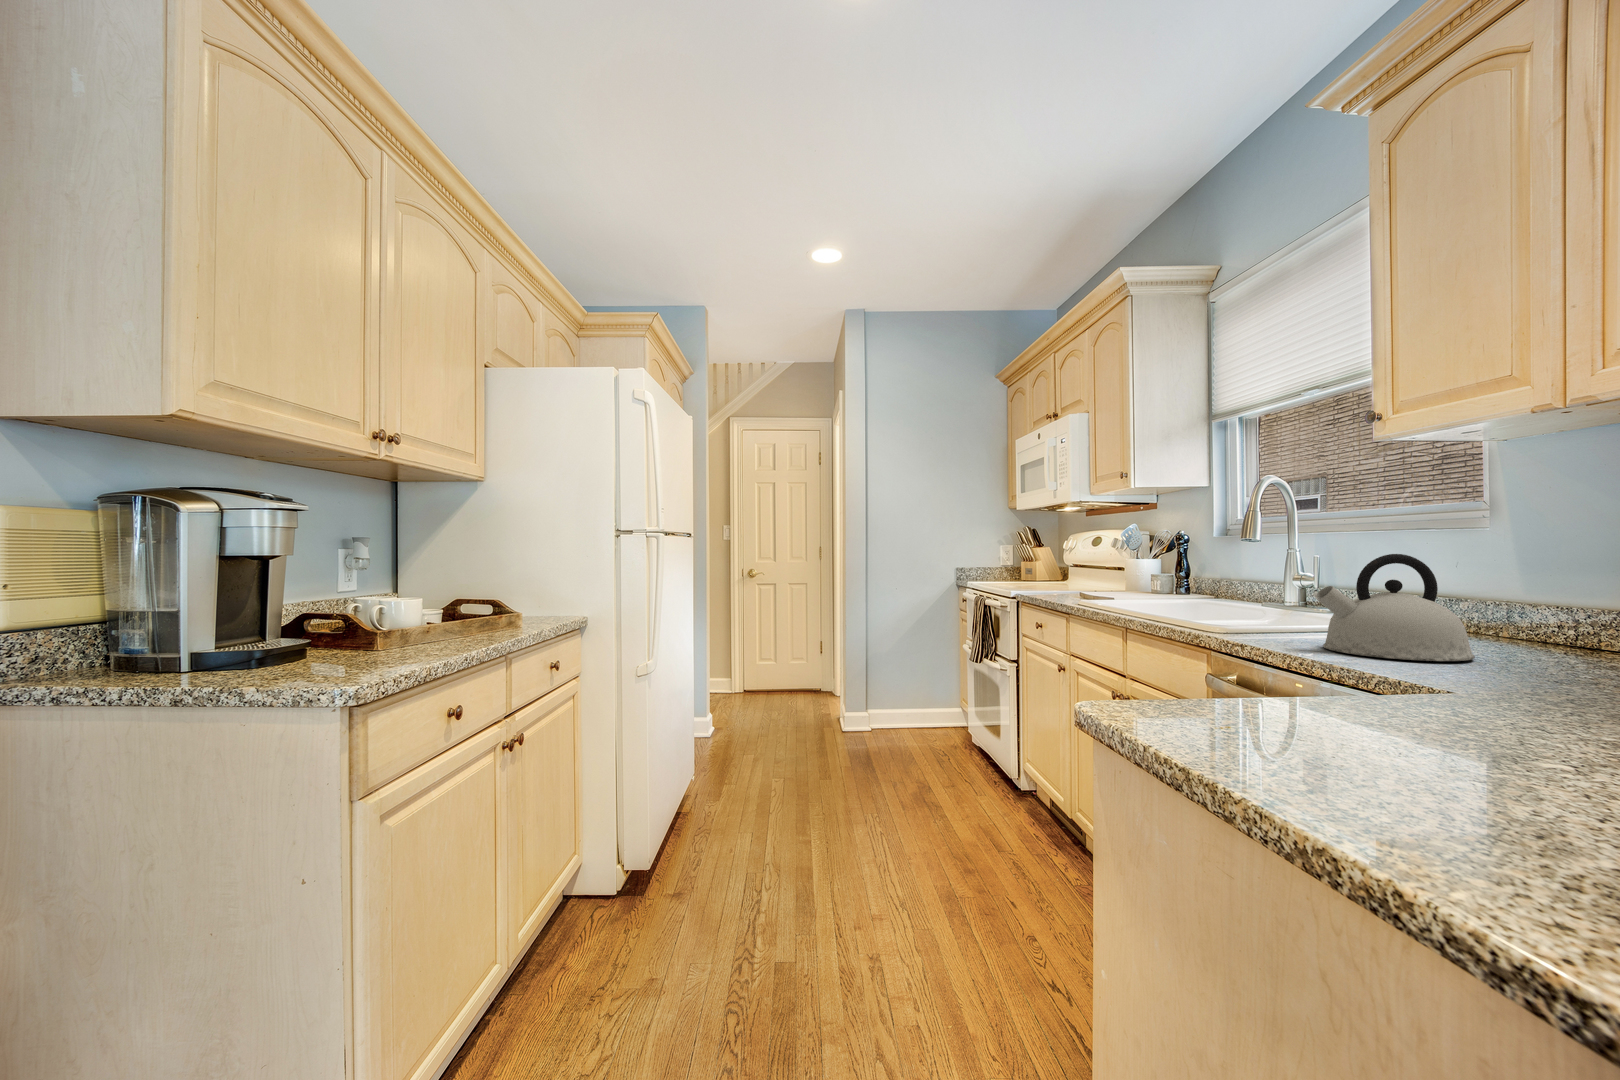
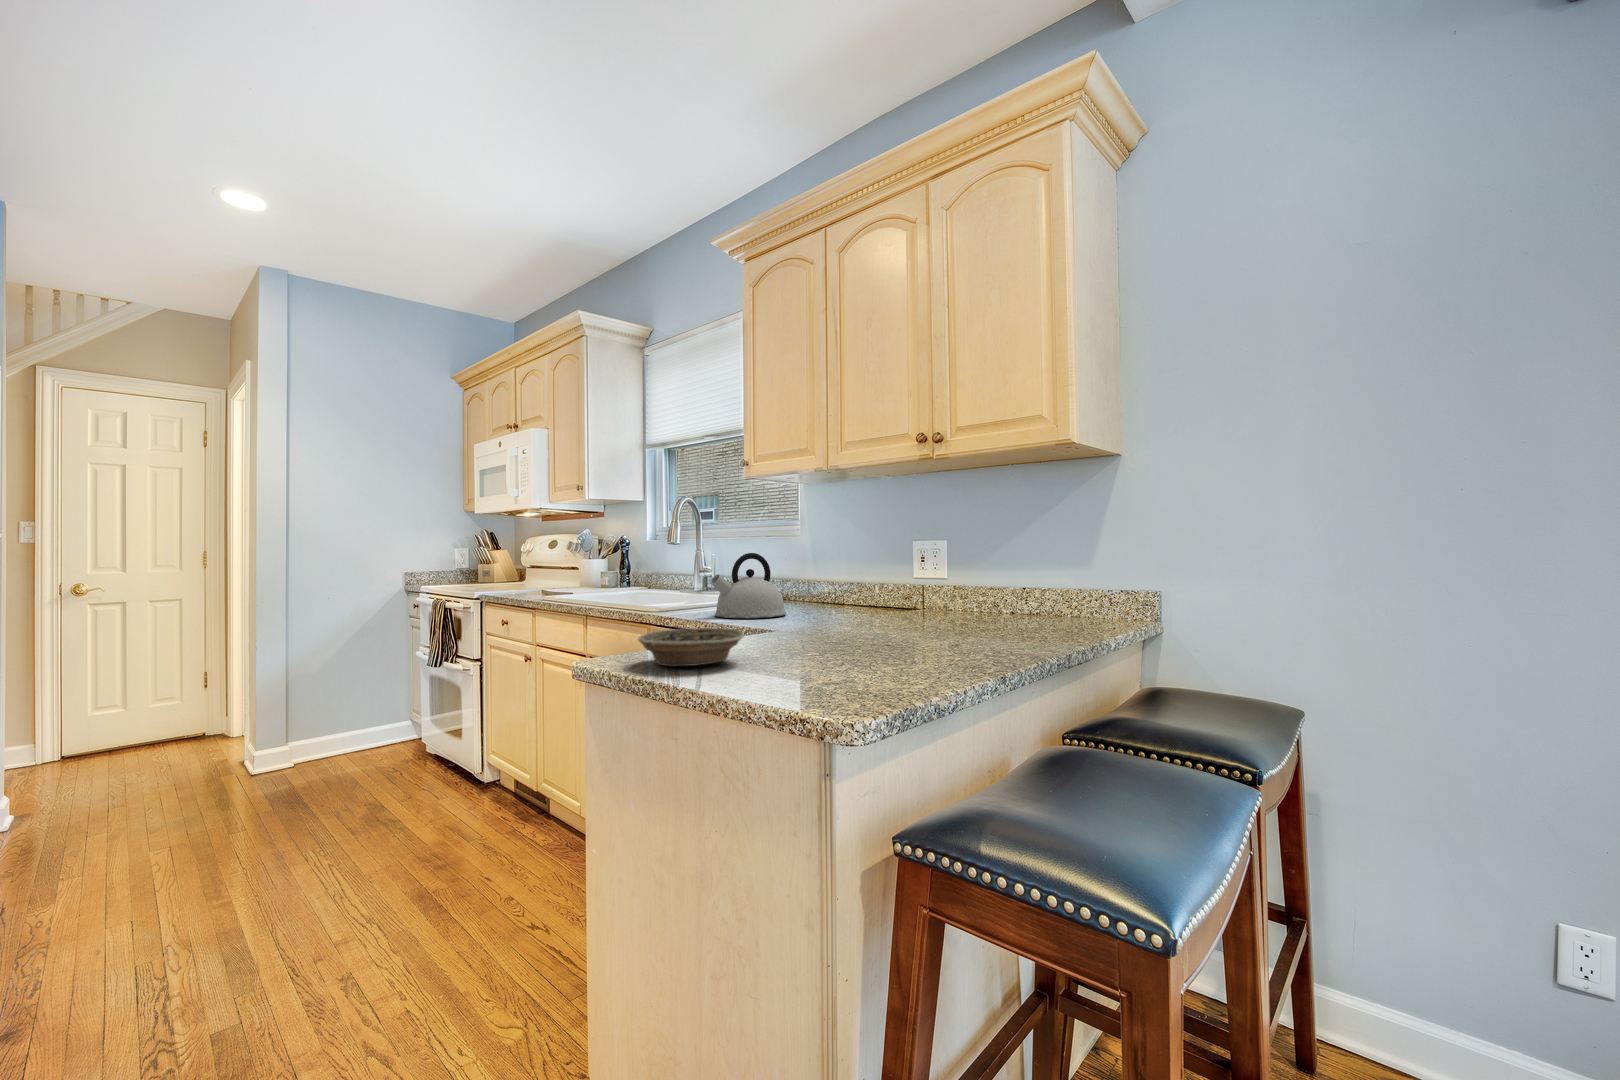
bowl: none [1184,674,1409,751] -> present [638,628,744,666]

